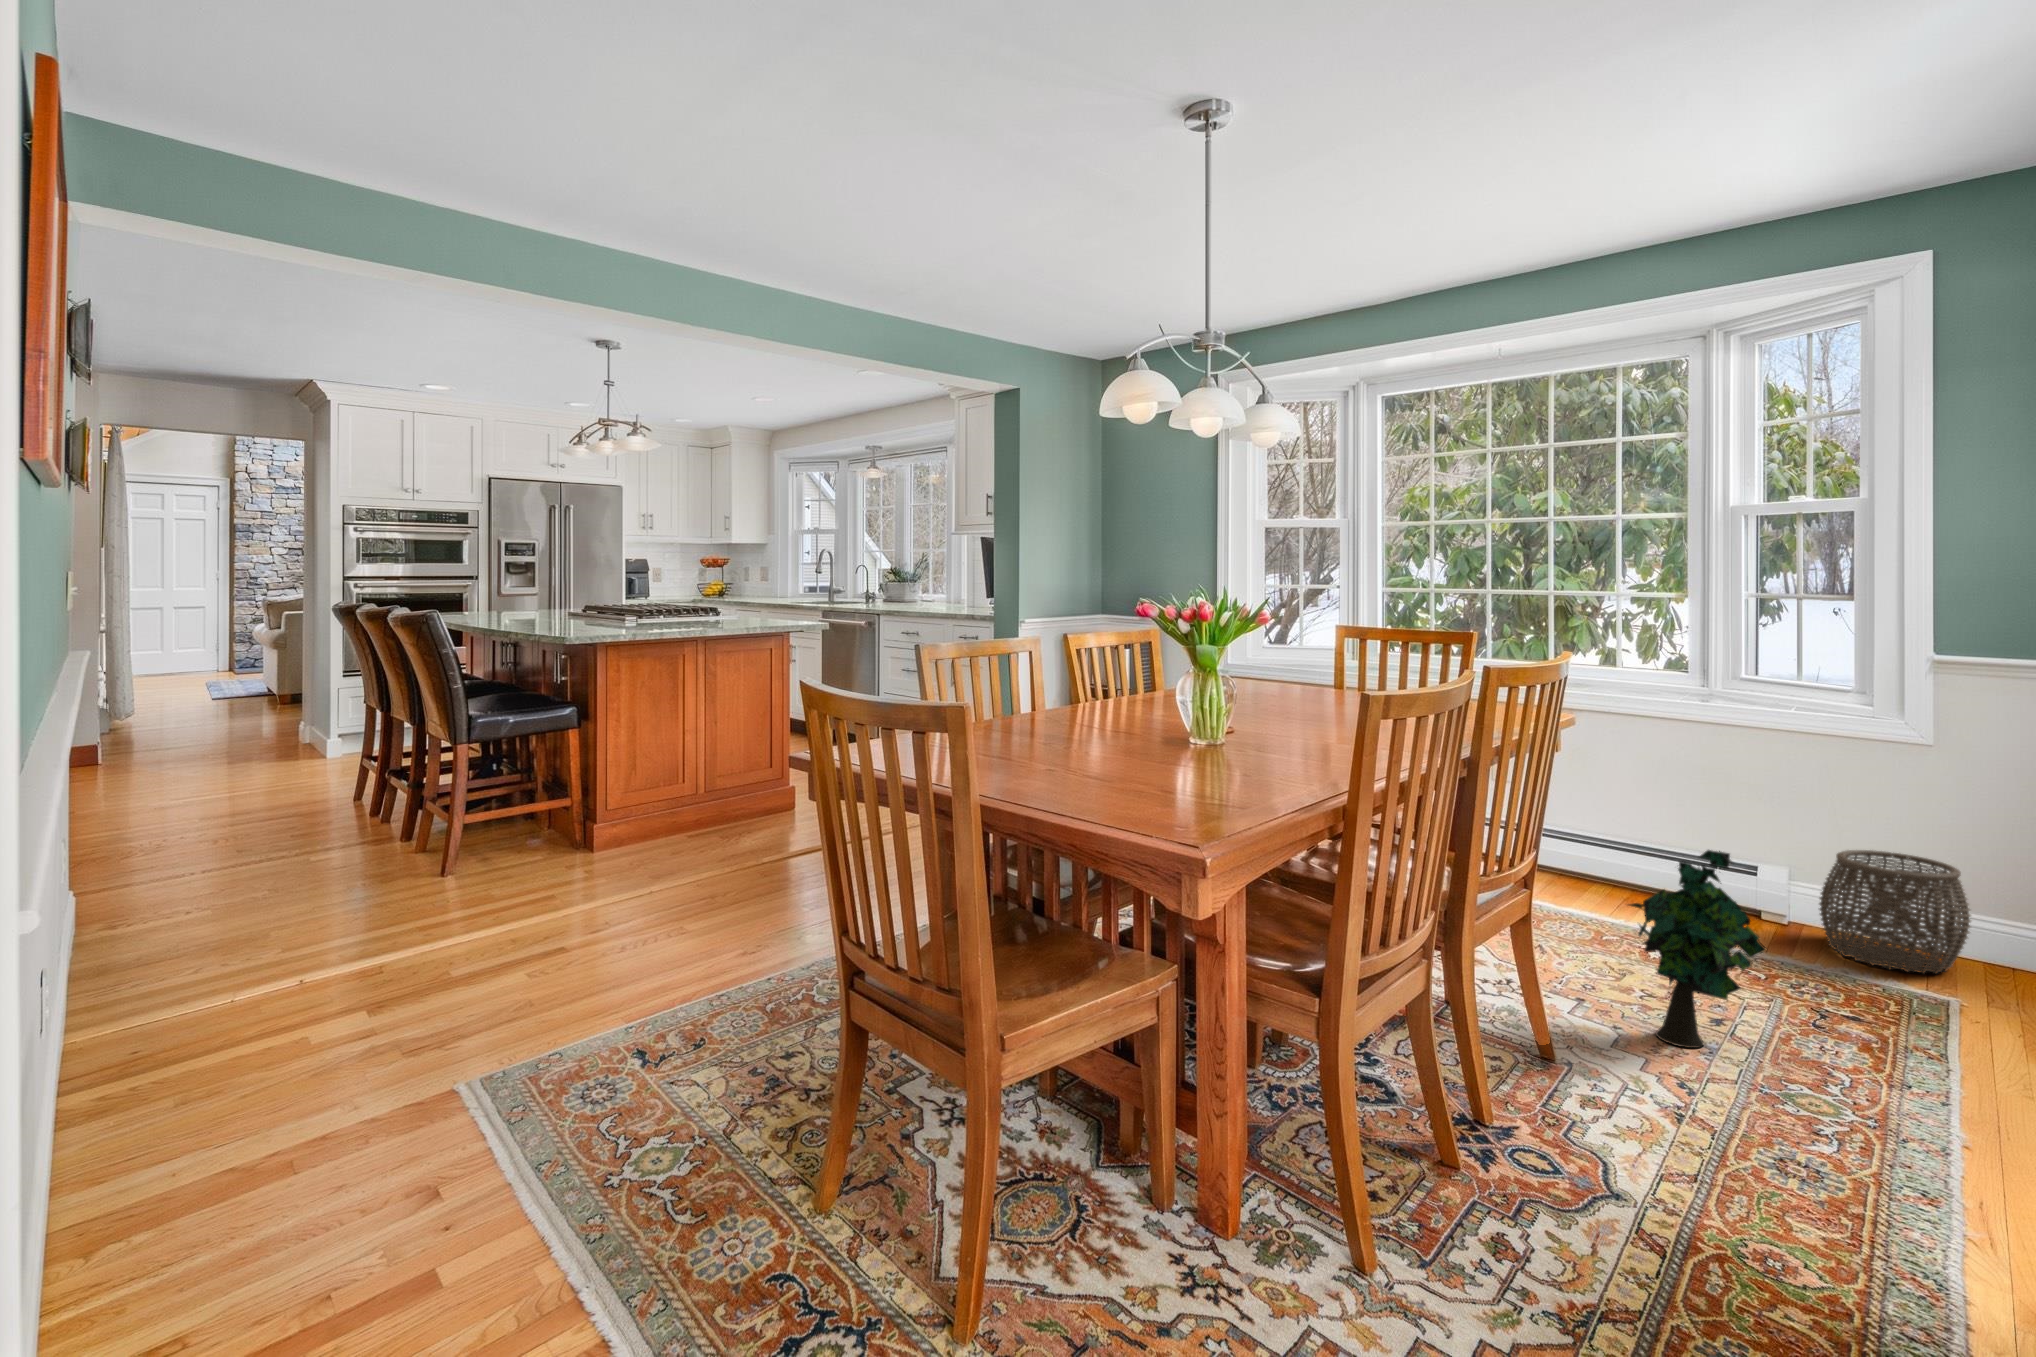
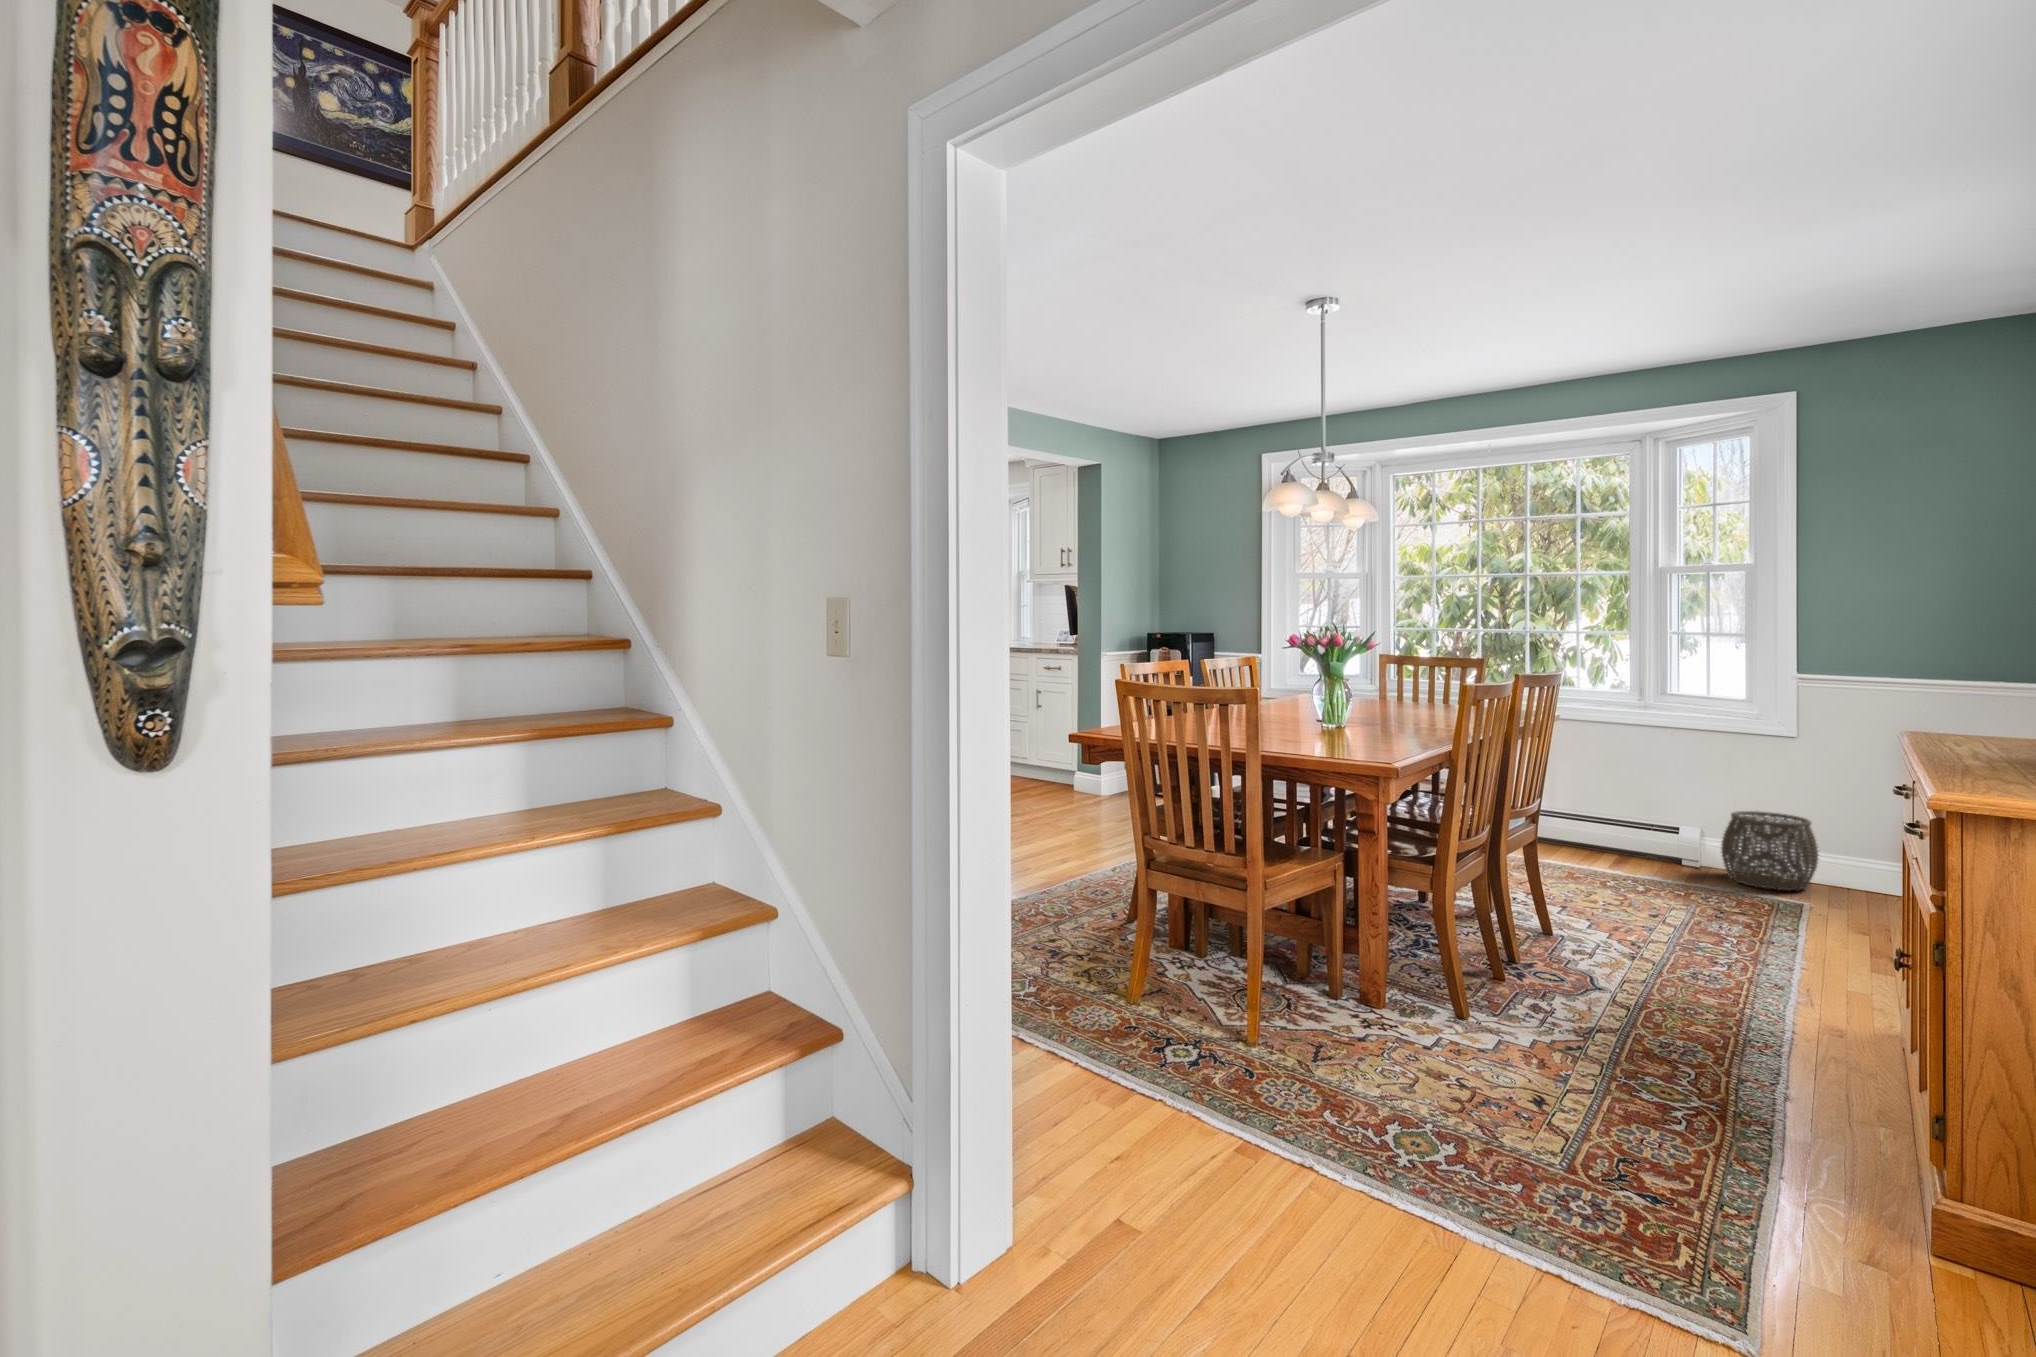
decorative plant: present [1628,850,1767,1048] -> none [1593,798,1685,928]

